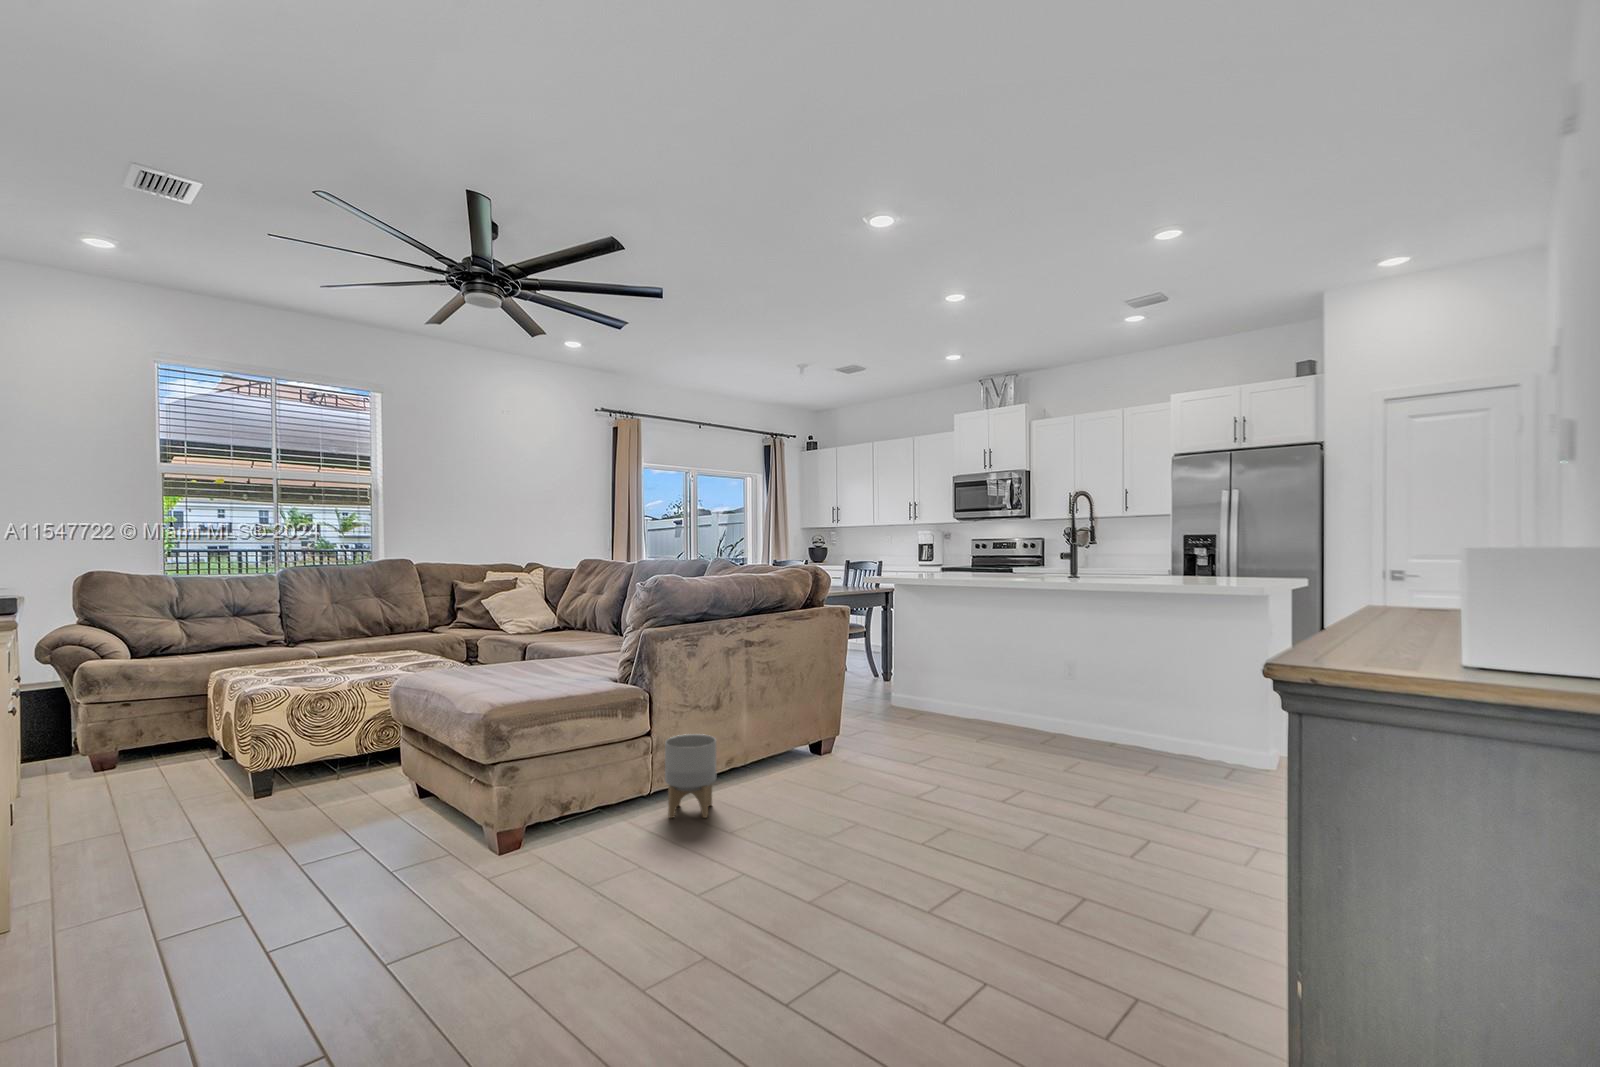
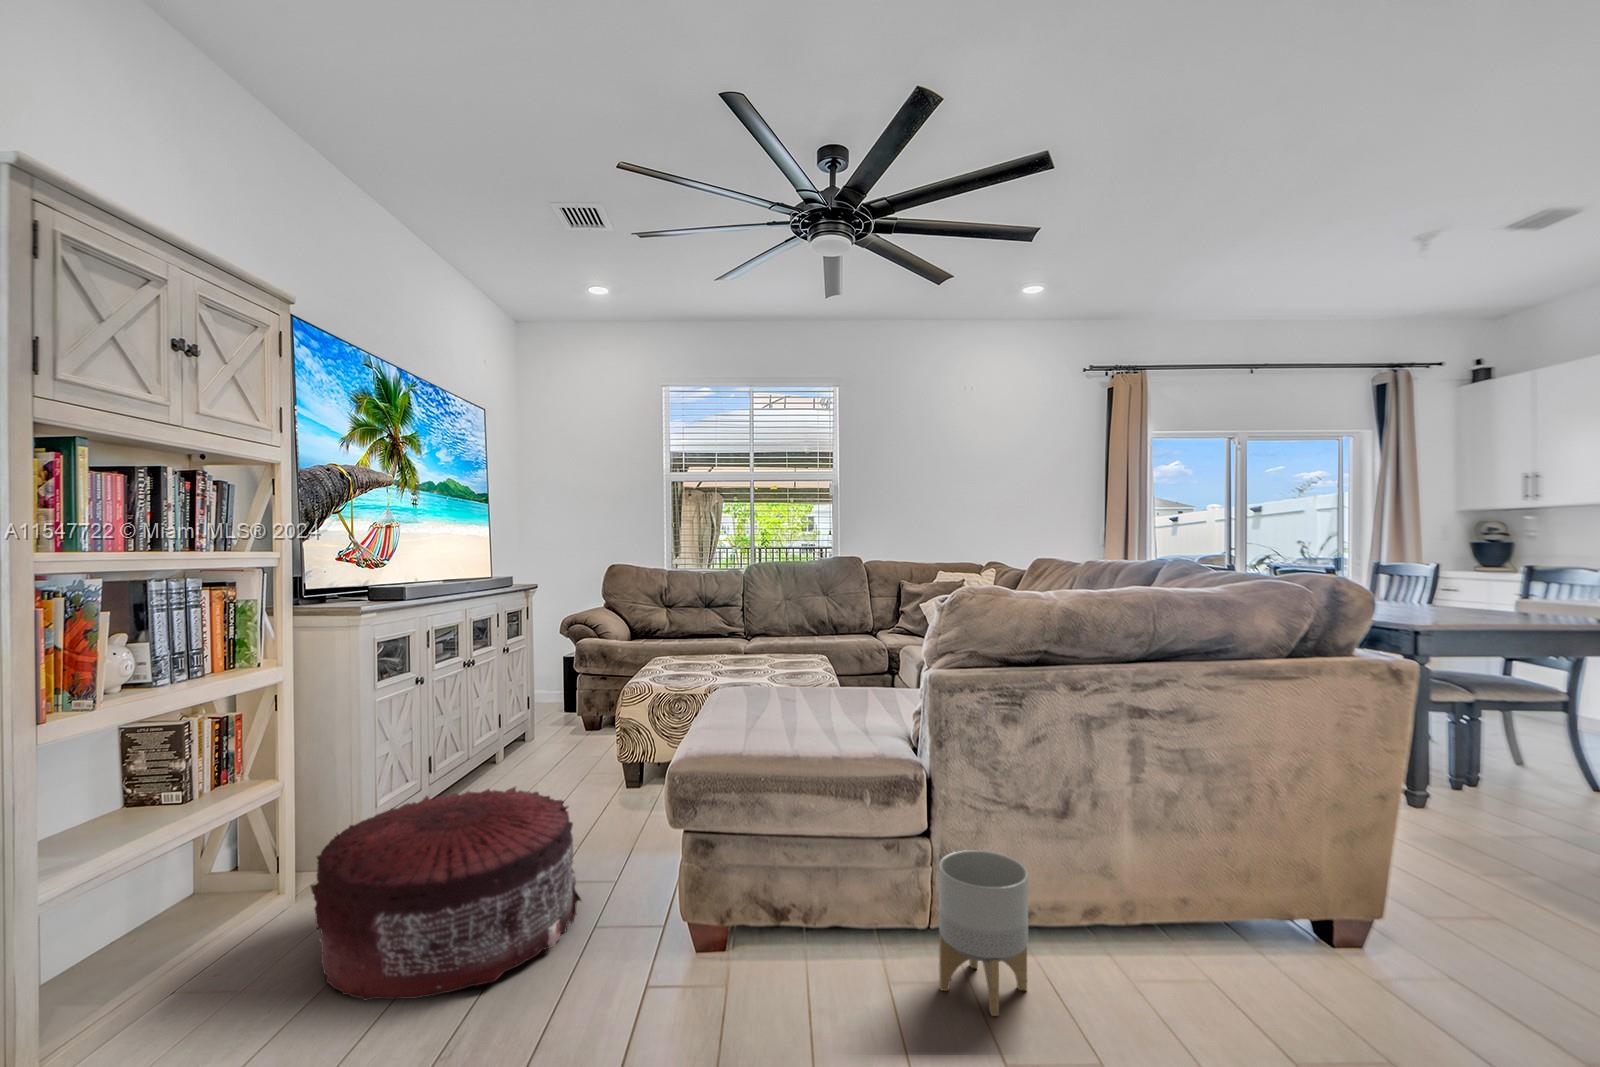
pouf: none [118,777,384,965] -> present [311,787,581,1001]

